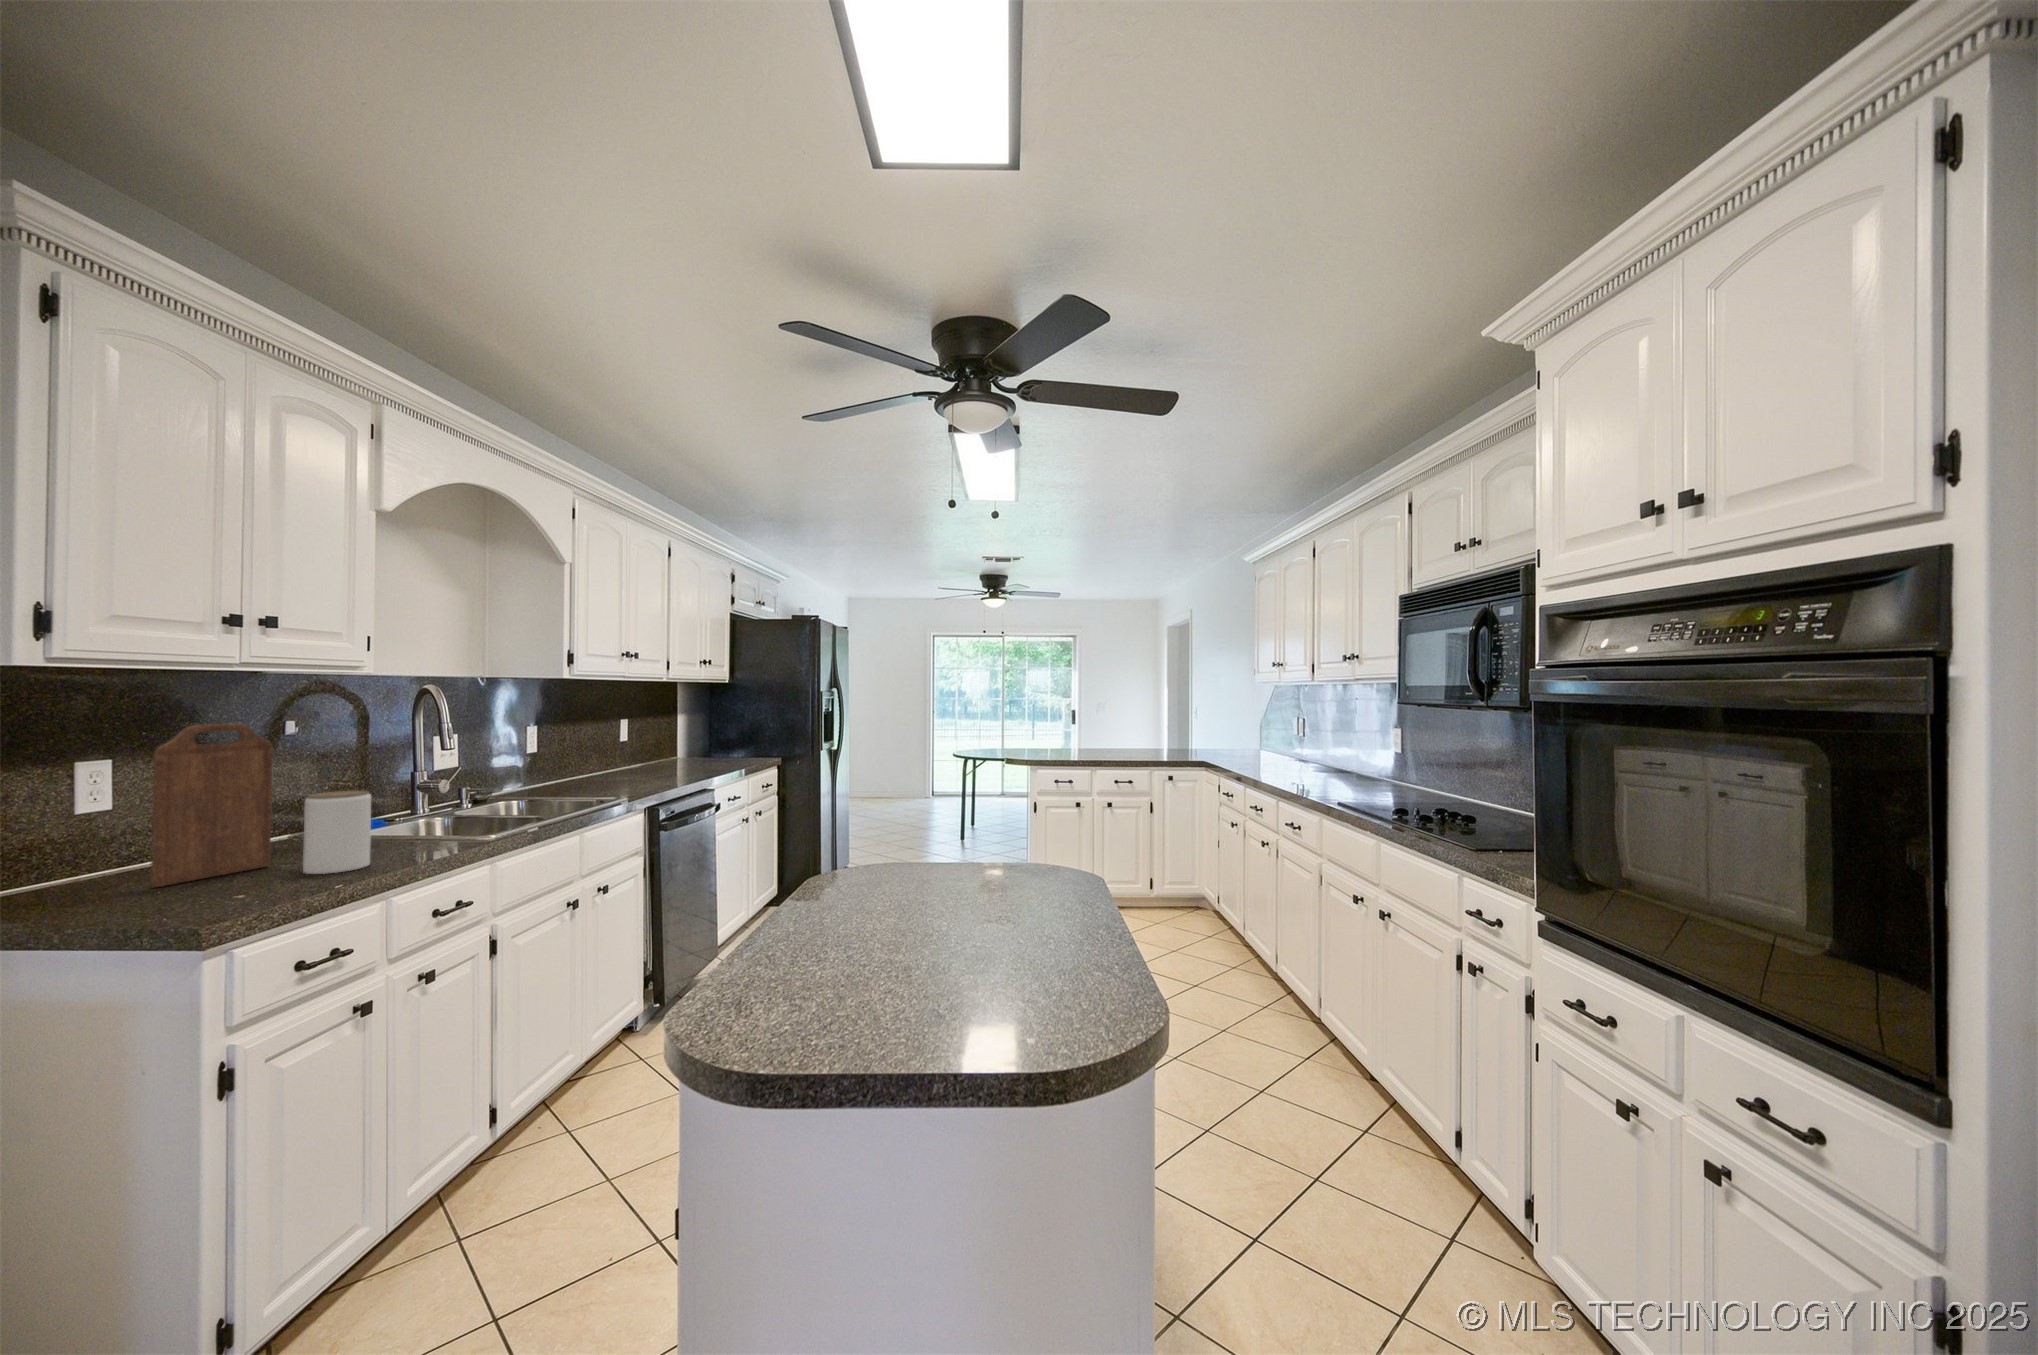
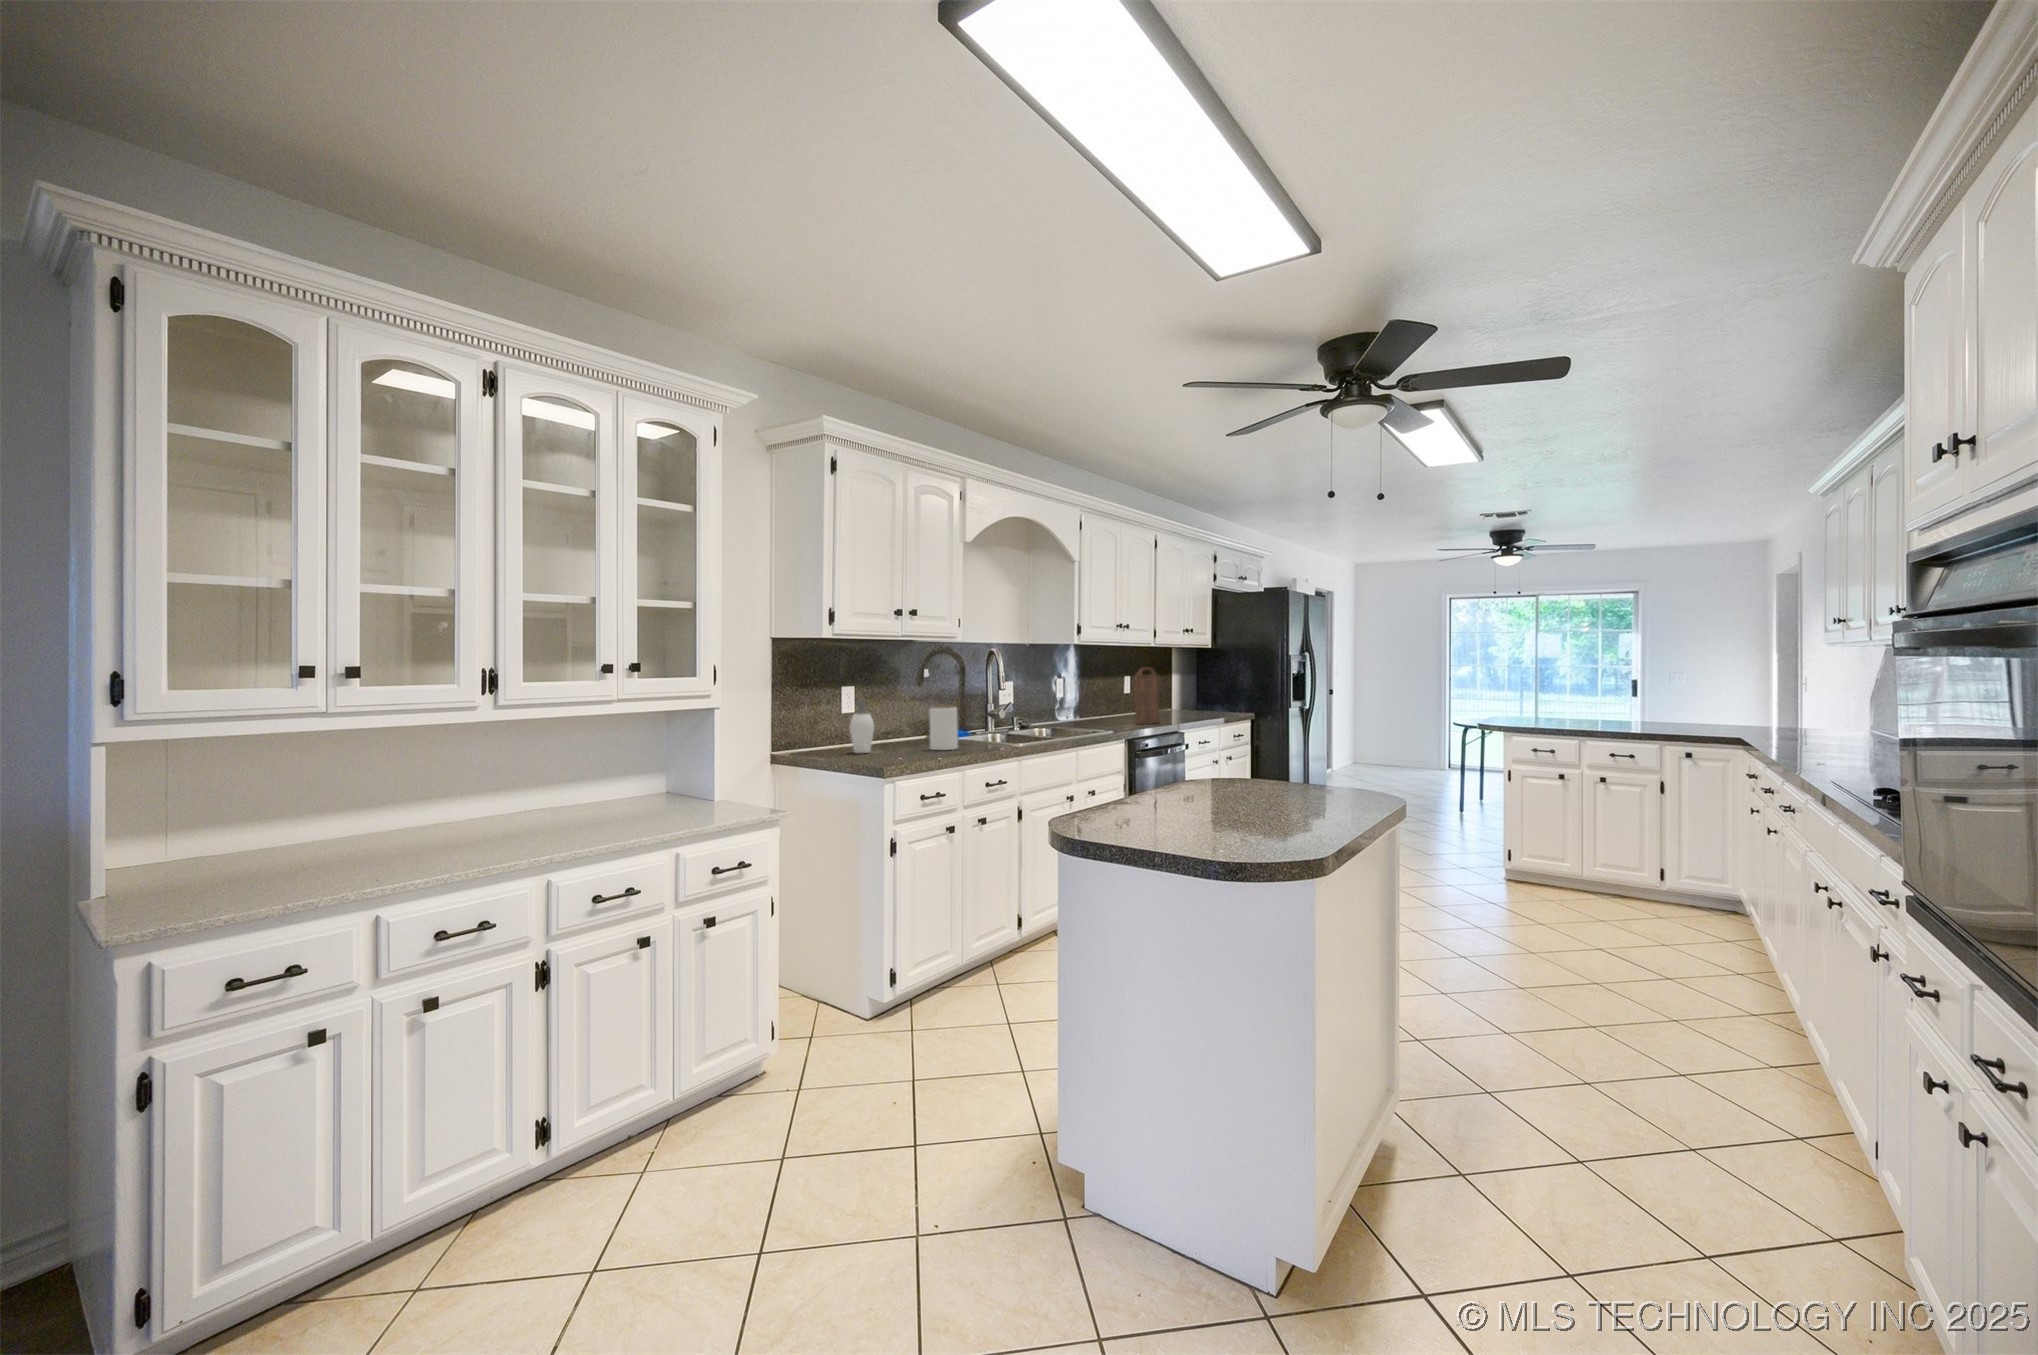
cutting board: present [151,723,273,887] -> present [1134,668,1159,724]
soap dispenser: none [77,793,172,909] -> present [850,698,874,753]

